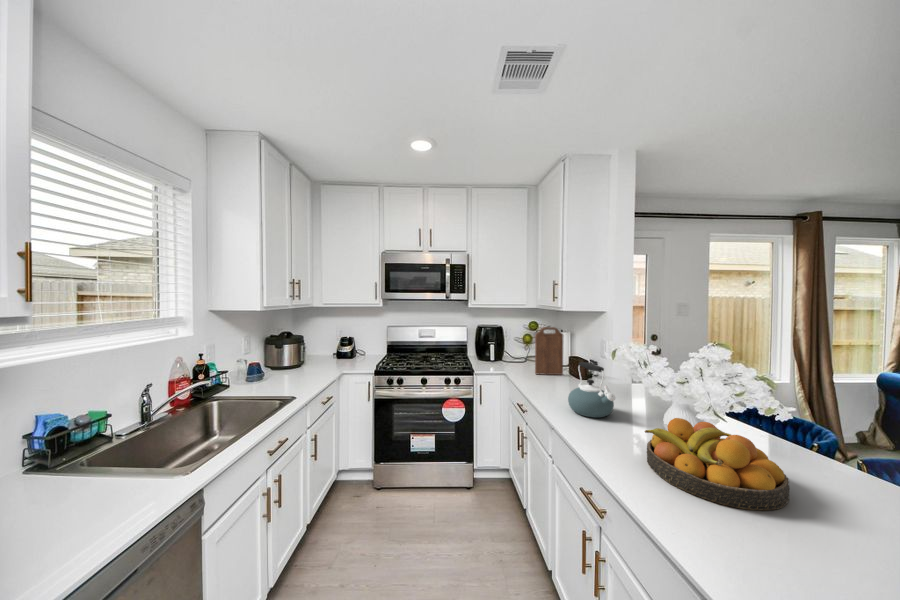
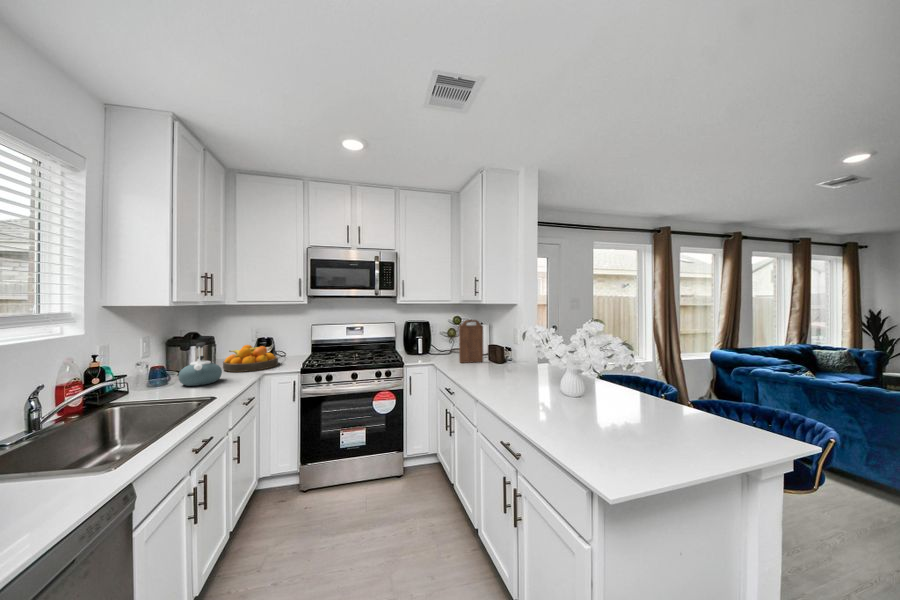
kettle: present [568,362,615,418] -> present [178,342,222,386]
fruit bowl: present [645,418,789,510] -> present [223,345,278,372]

